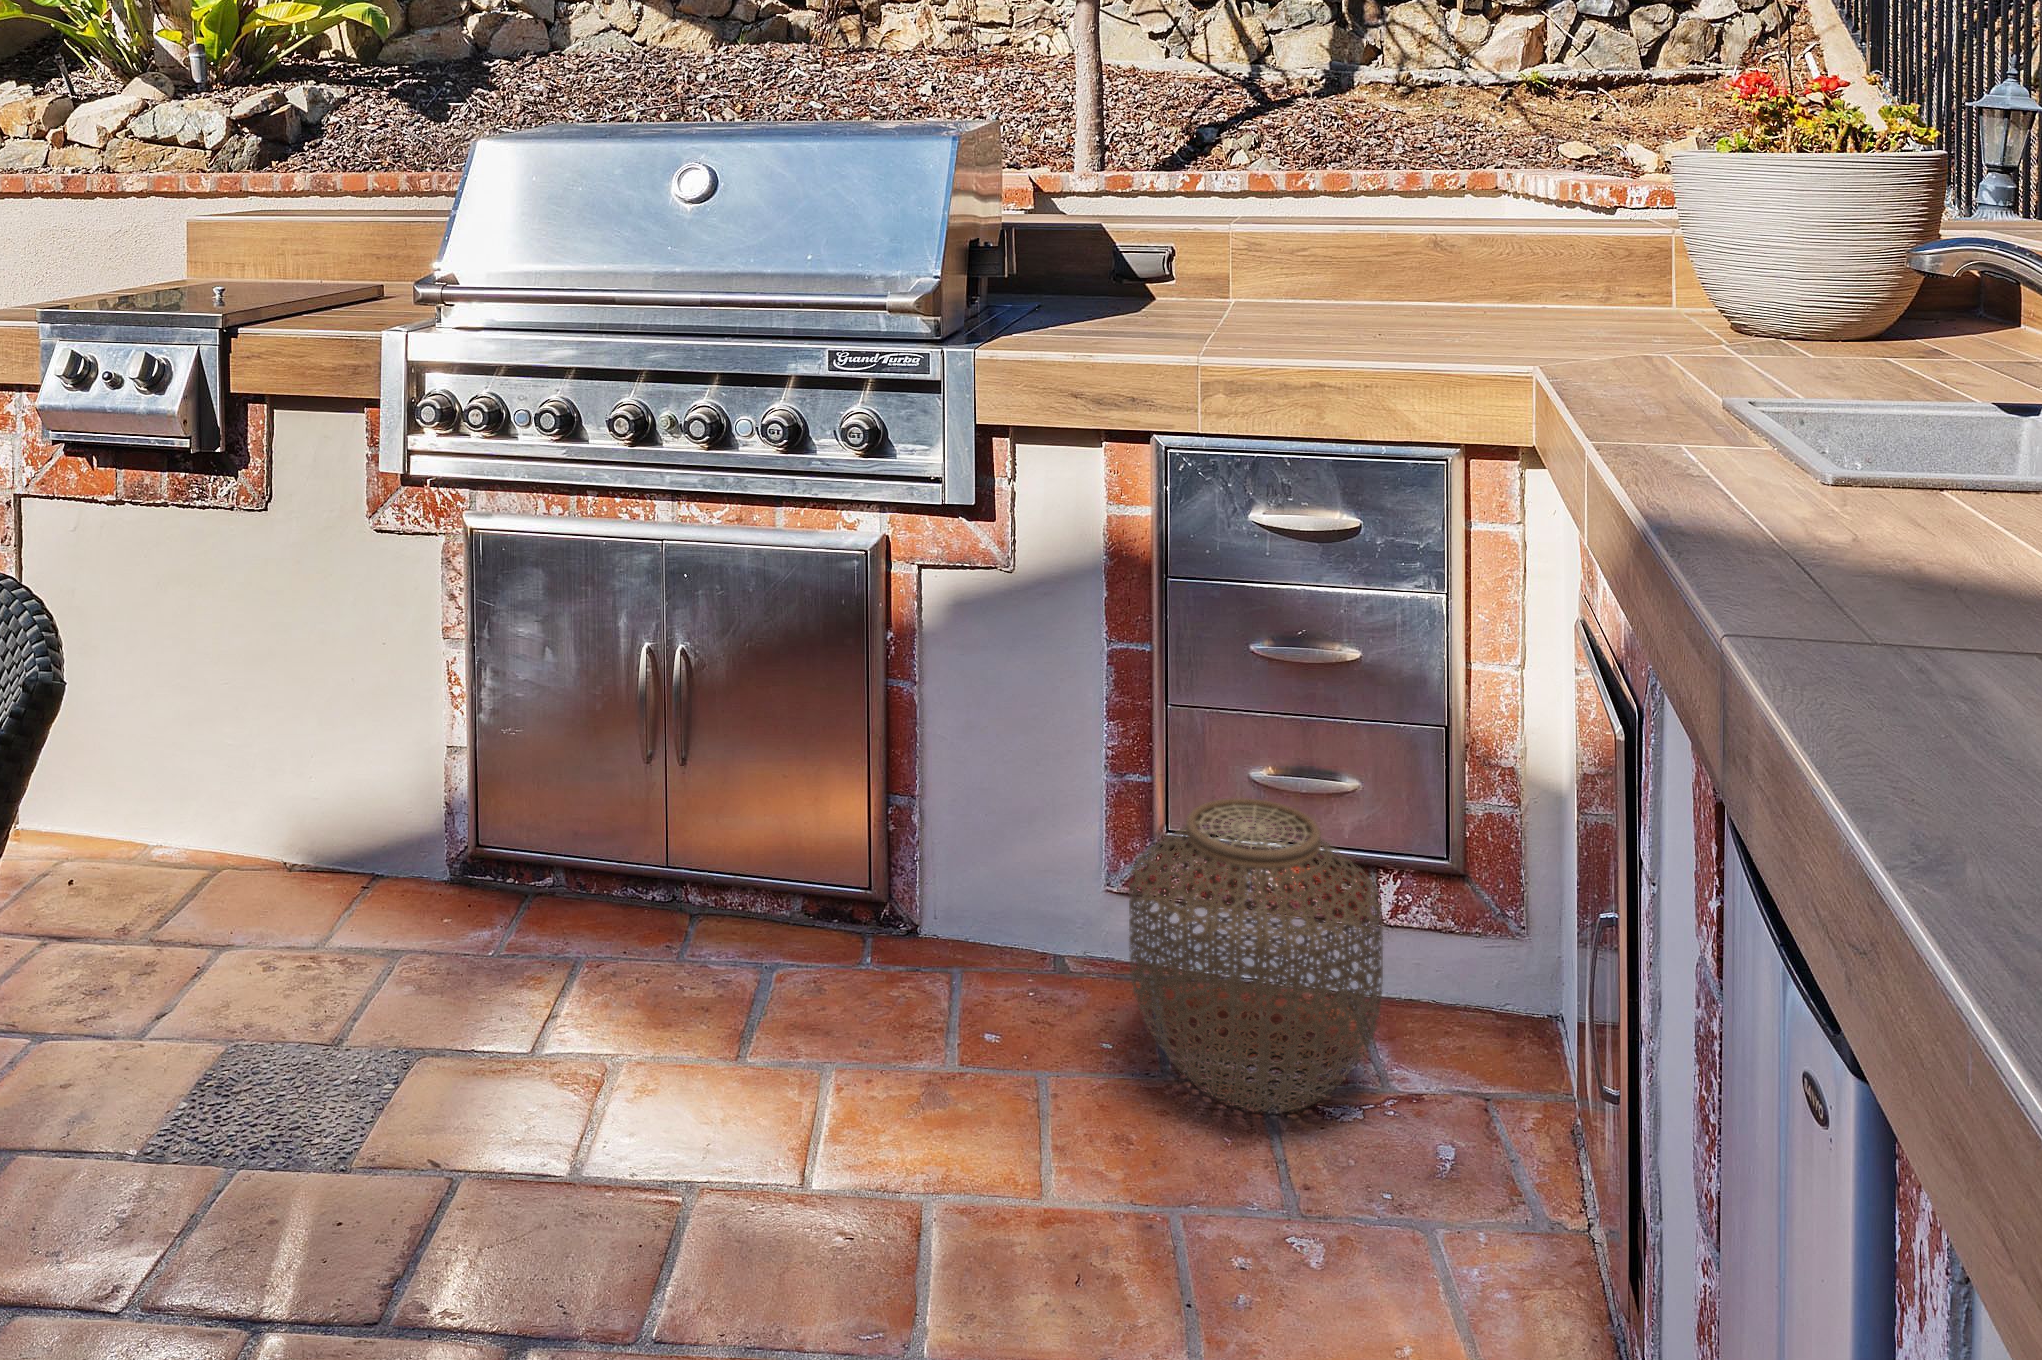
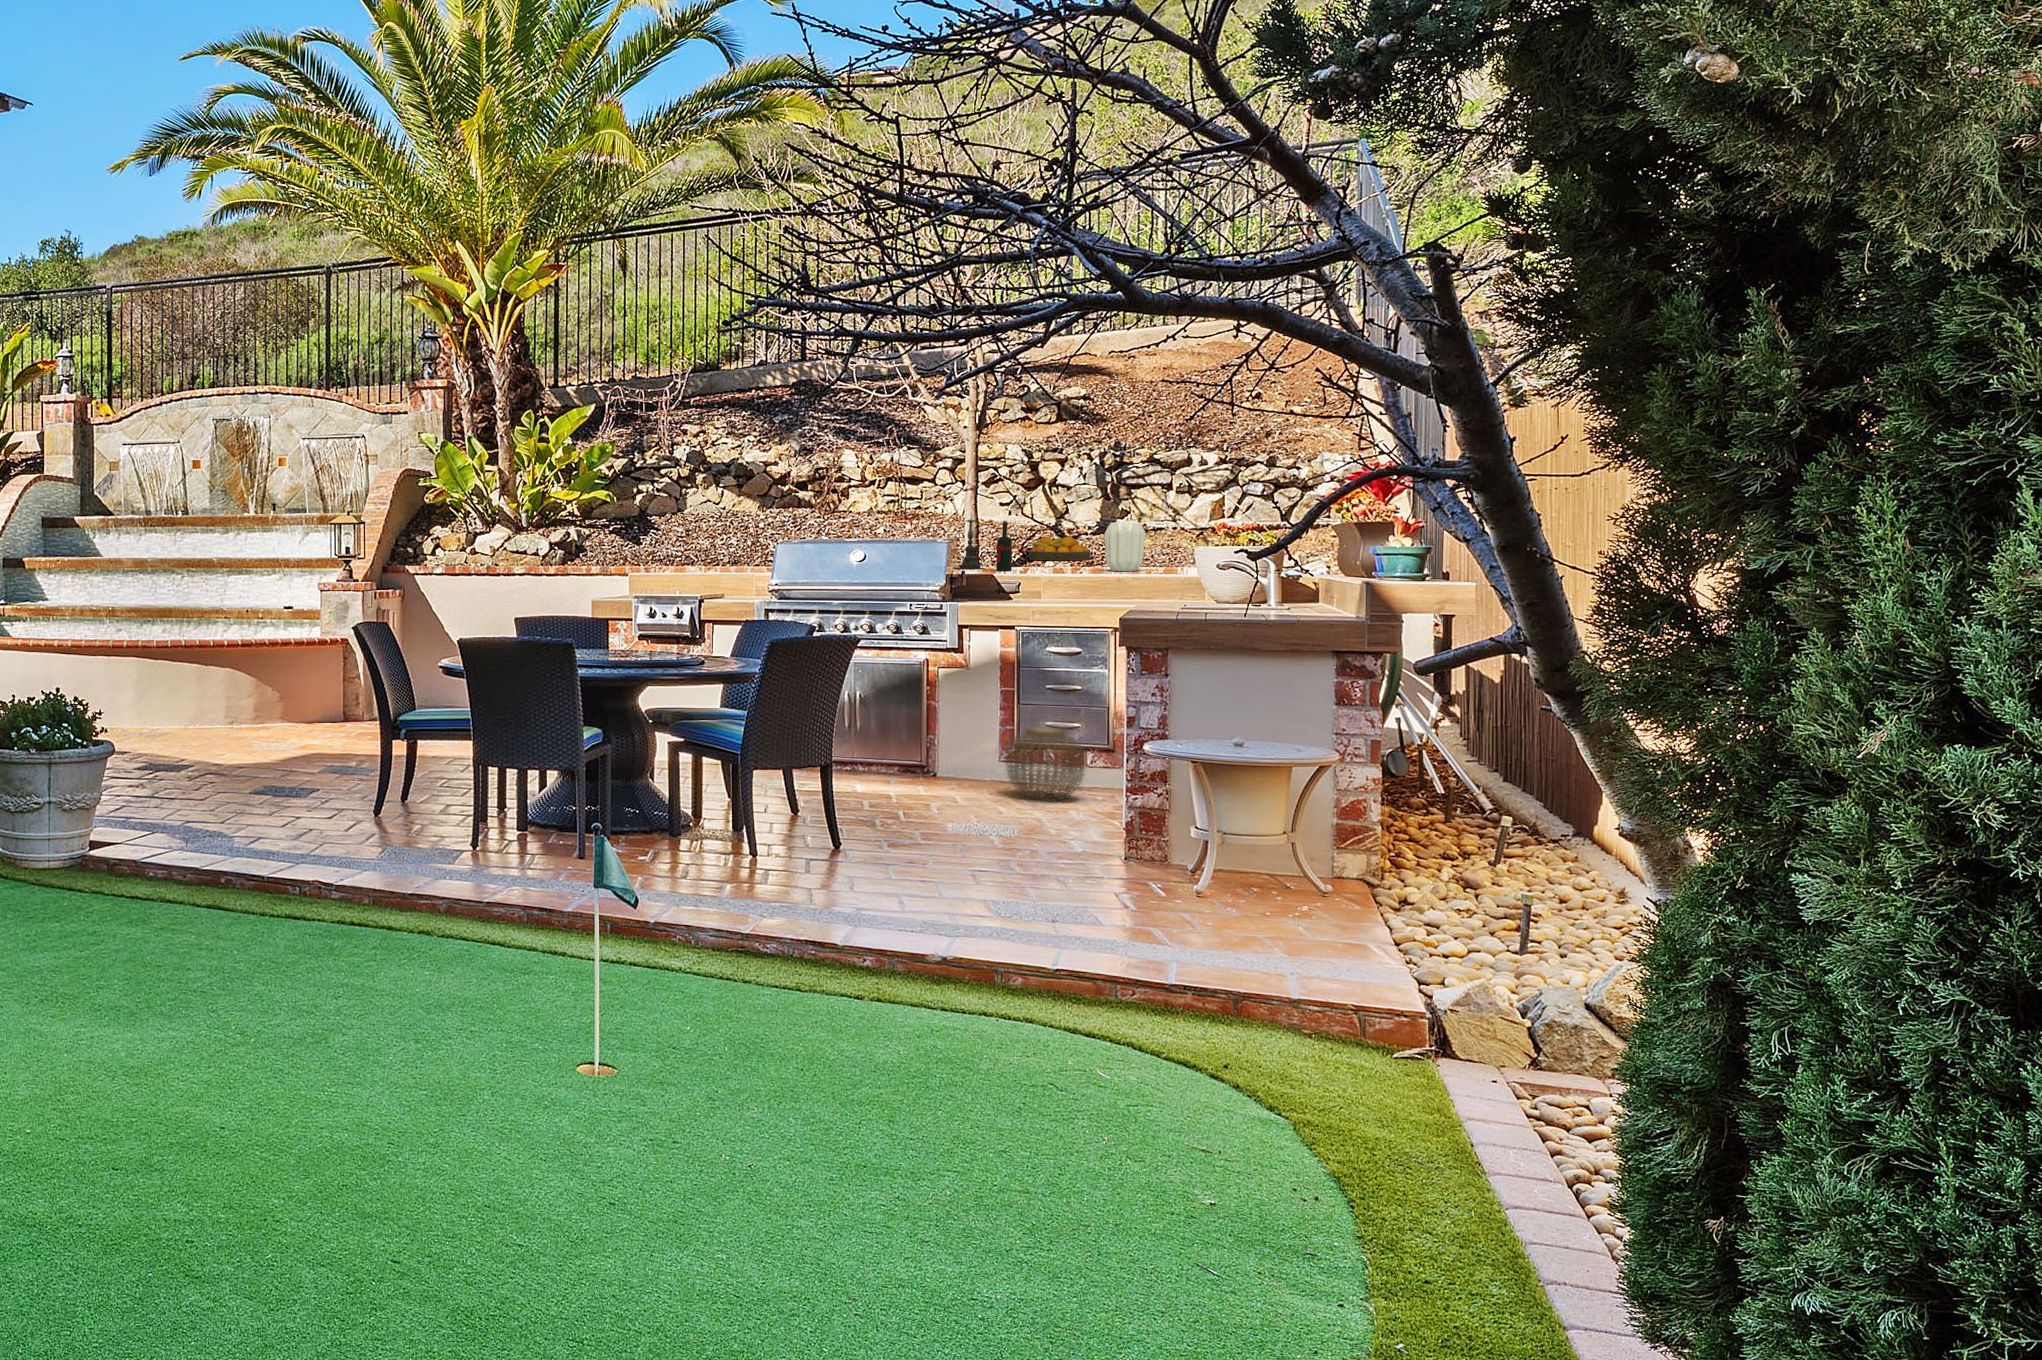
candle holder: none [1029,42,1101,189] -> present [955,517,983,569]
wine bottle: none [1117,61,1156,199] -> present [996,521,1012,571]
vase: none [1378,65,1477,202] -> present [1105,522,1145,571]
fruit bowl: none [1201,103,1323,157] -> present [1029,537,1090,560]

